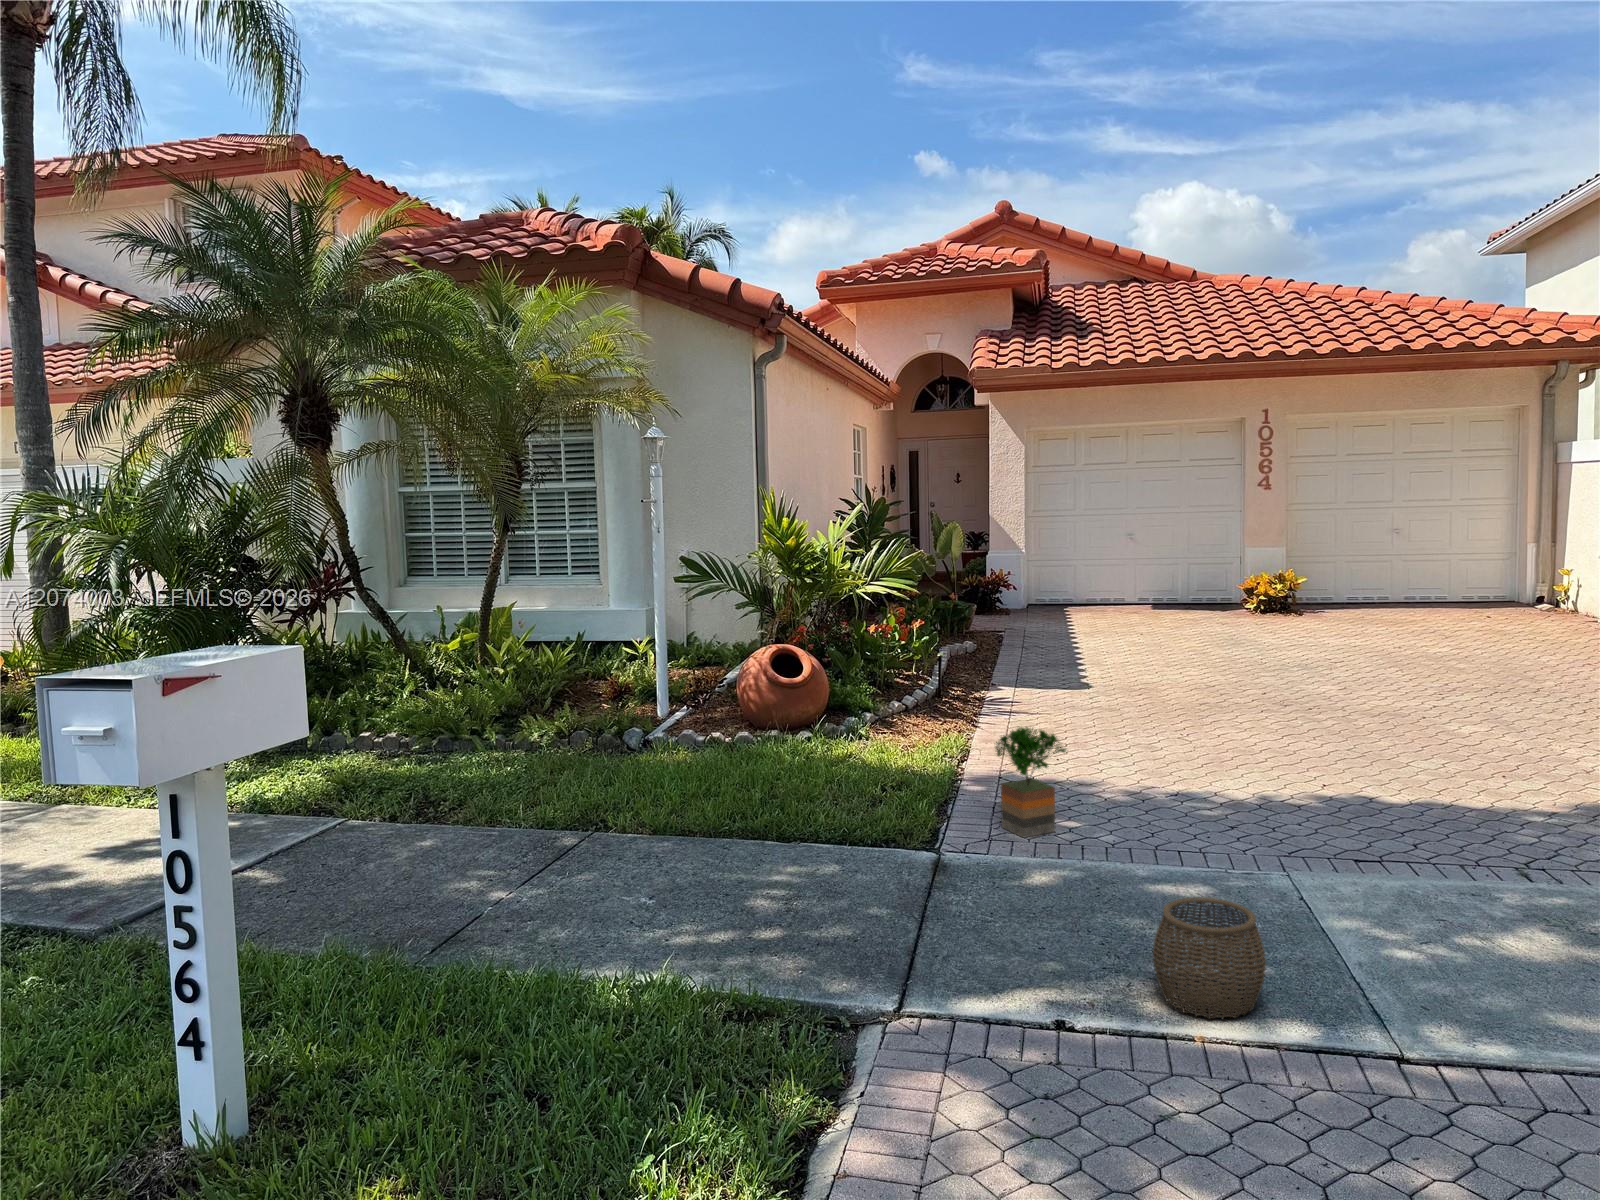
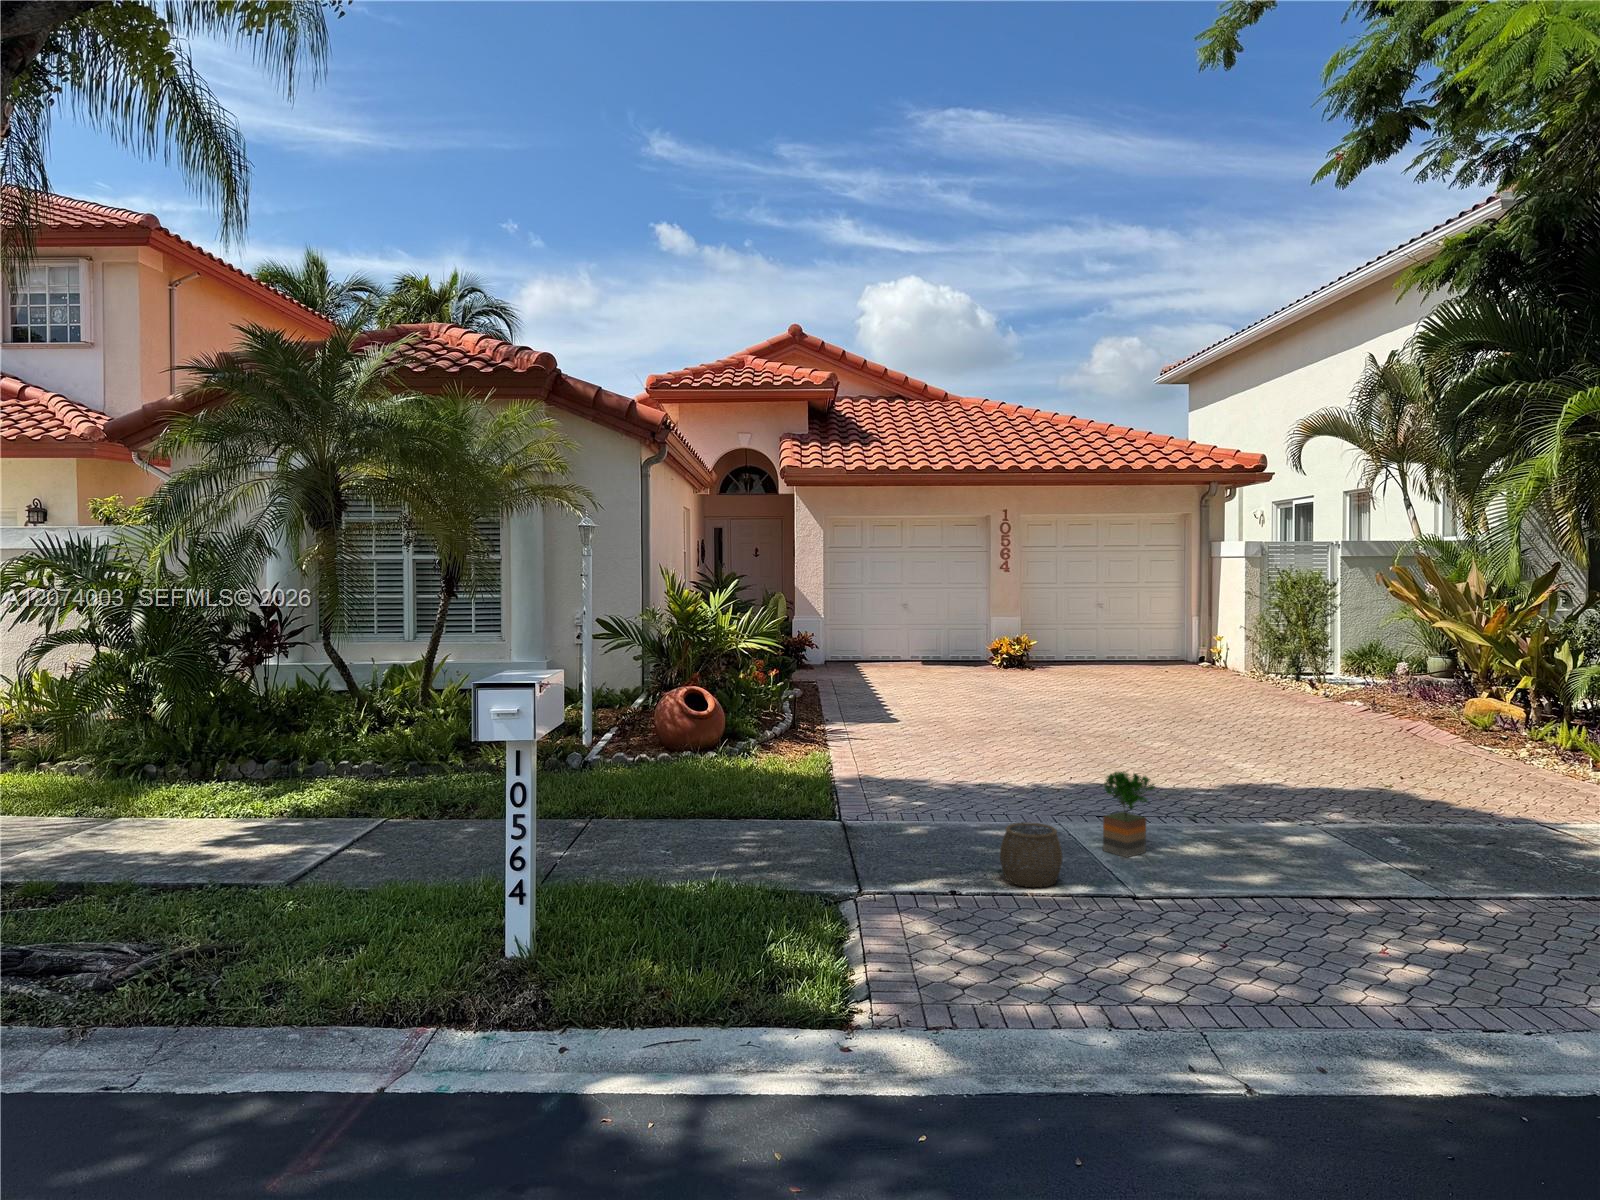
potted tree: present [995,727,1066,838] -> present [1103,771,1155,857]

